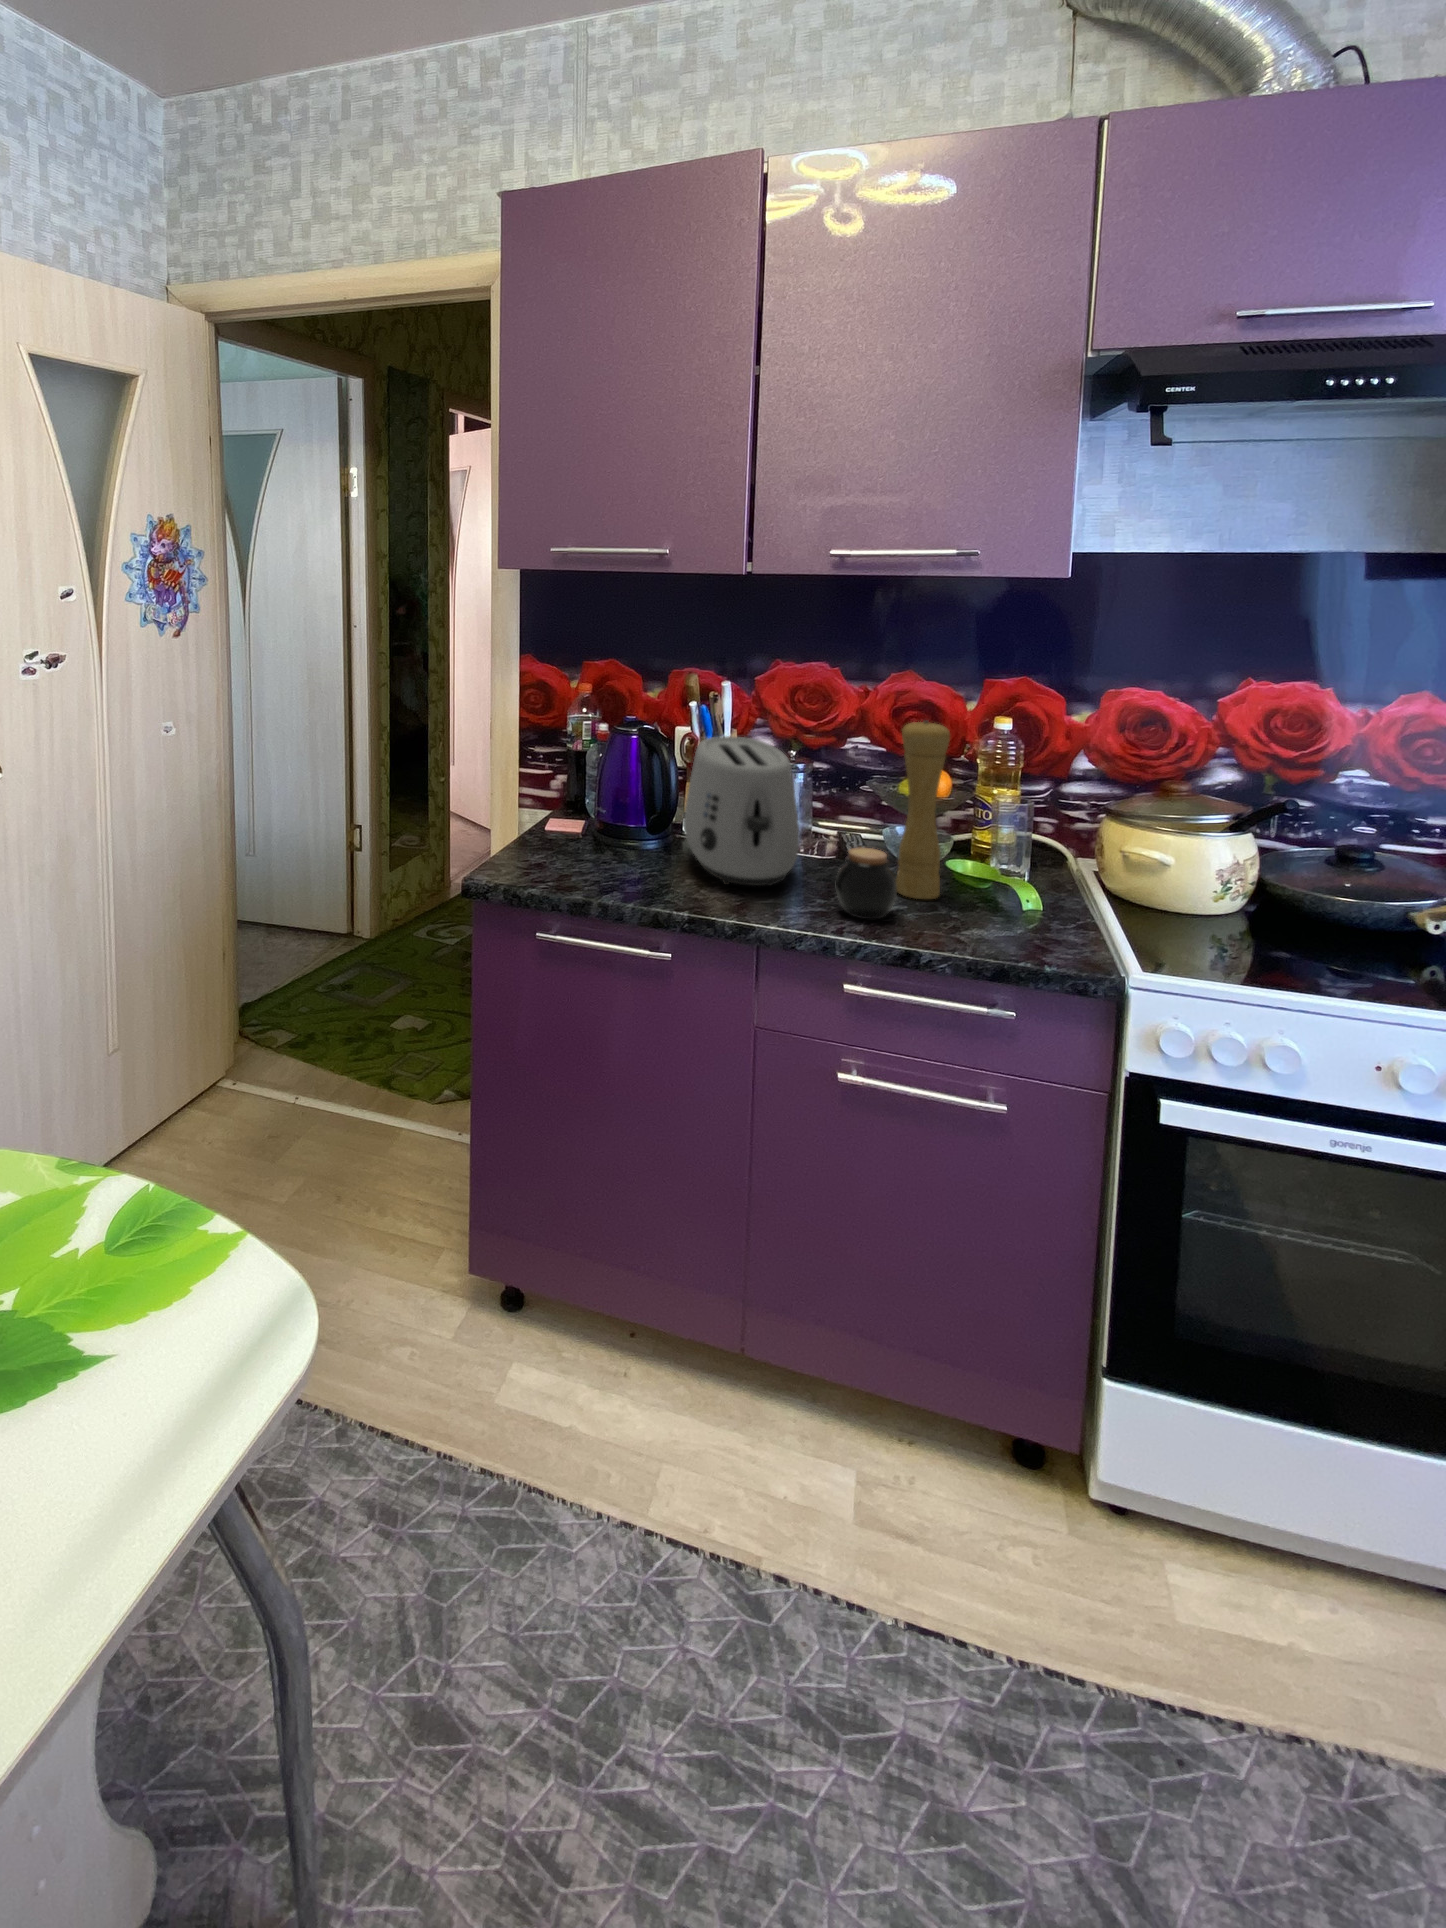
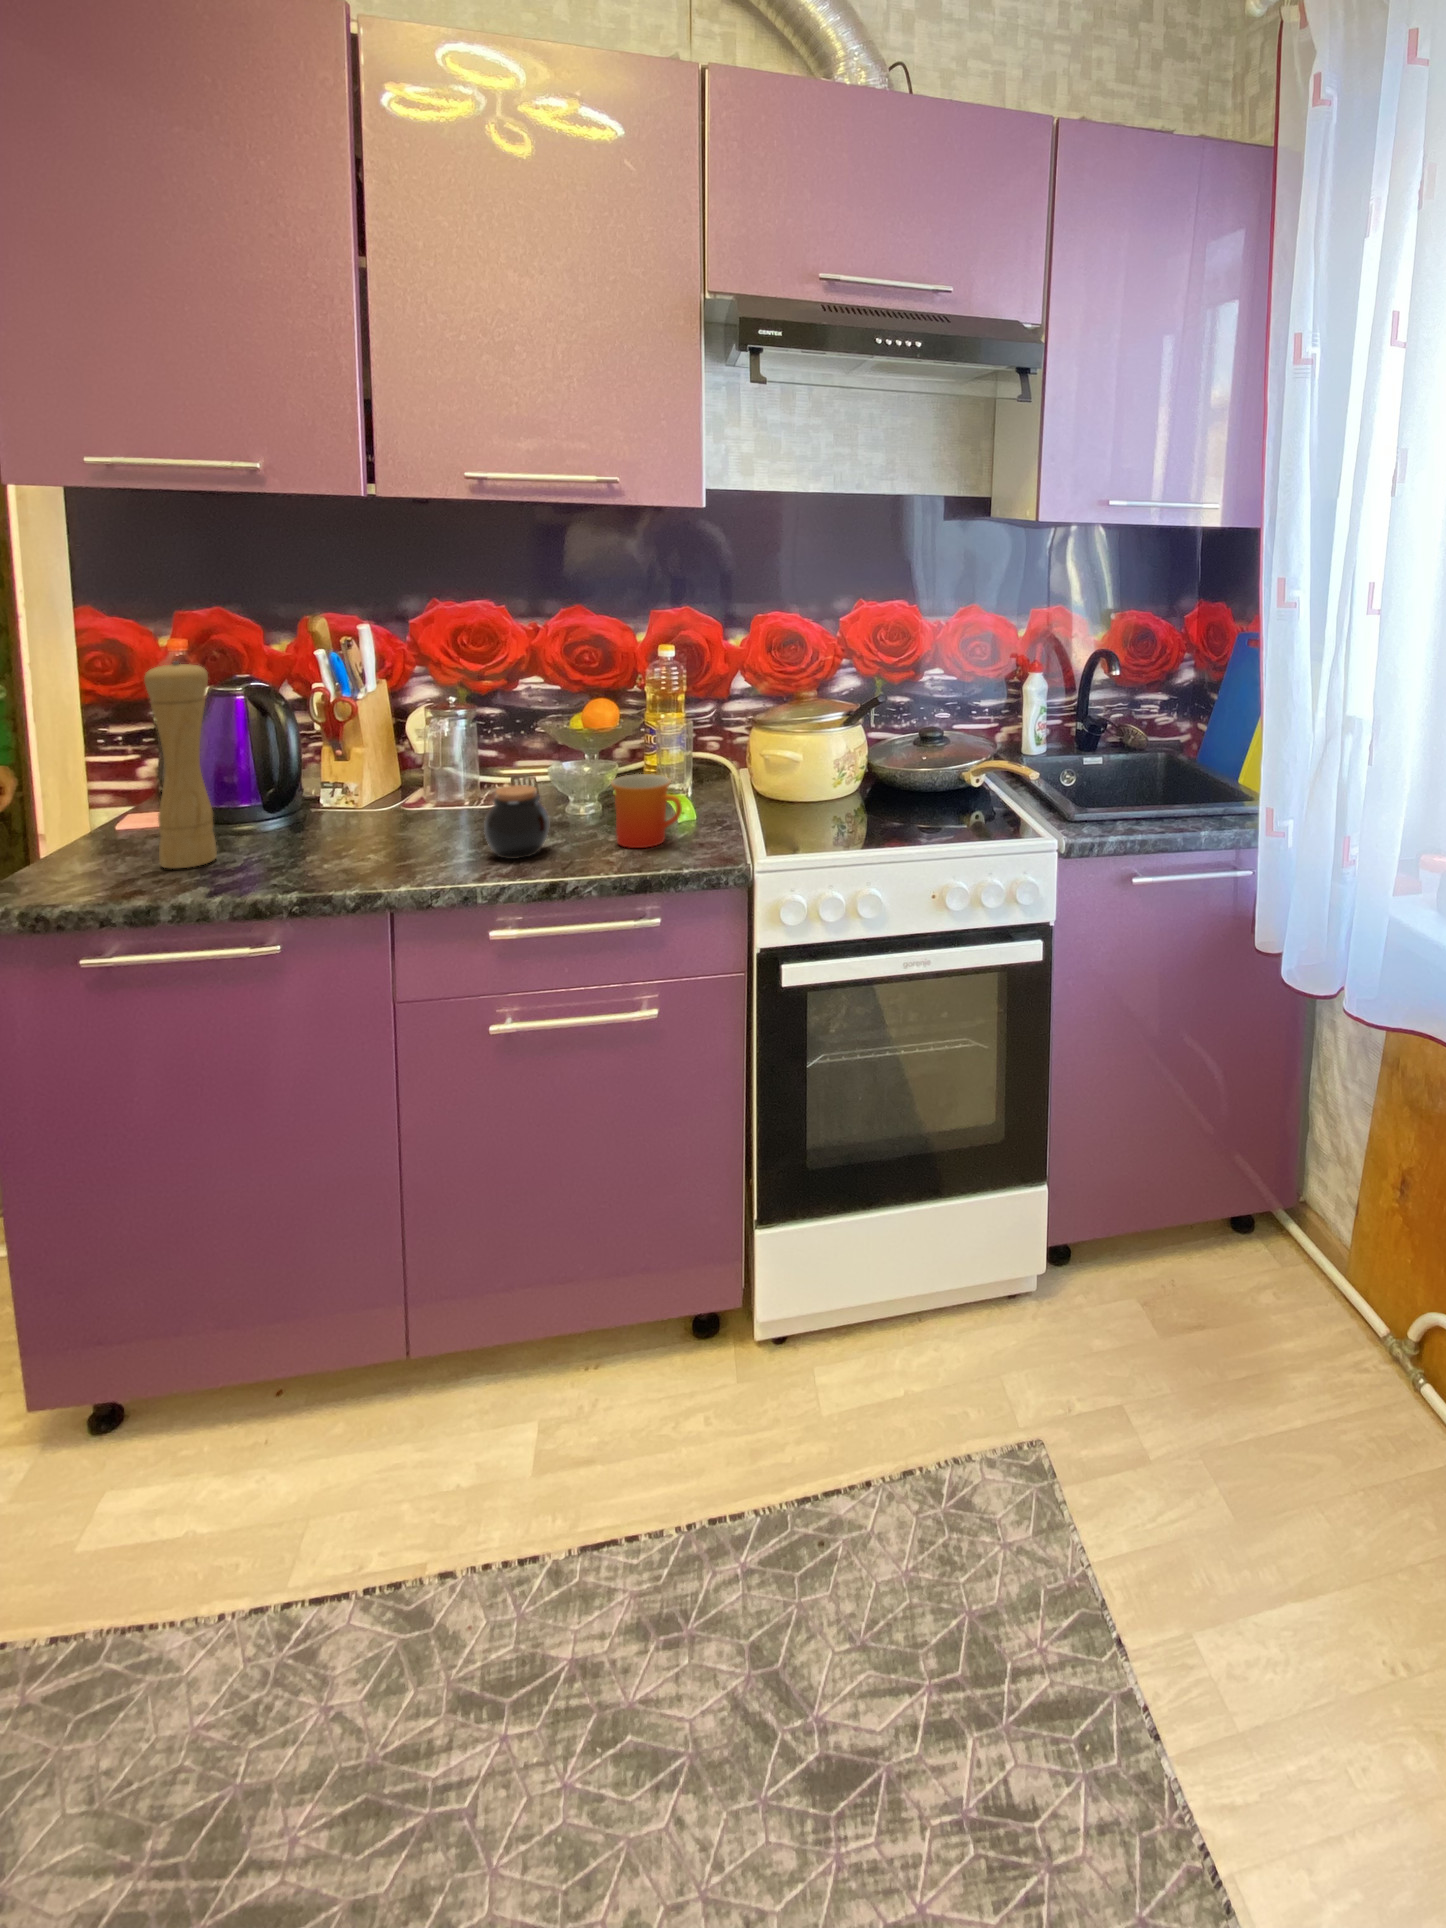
pepper mill: present [896,720,950,900] -> present [144,662,217,868]
toaster: present [684,736,799,886] -> none [312,687,451,852]
mug: none [961,853,1041,932] -> present [611,774,682,848]

